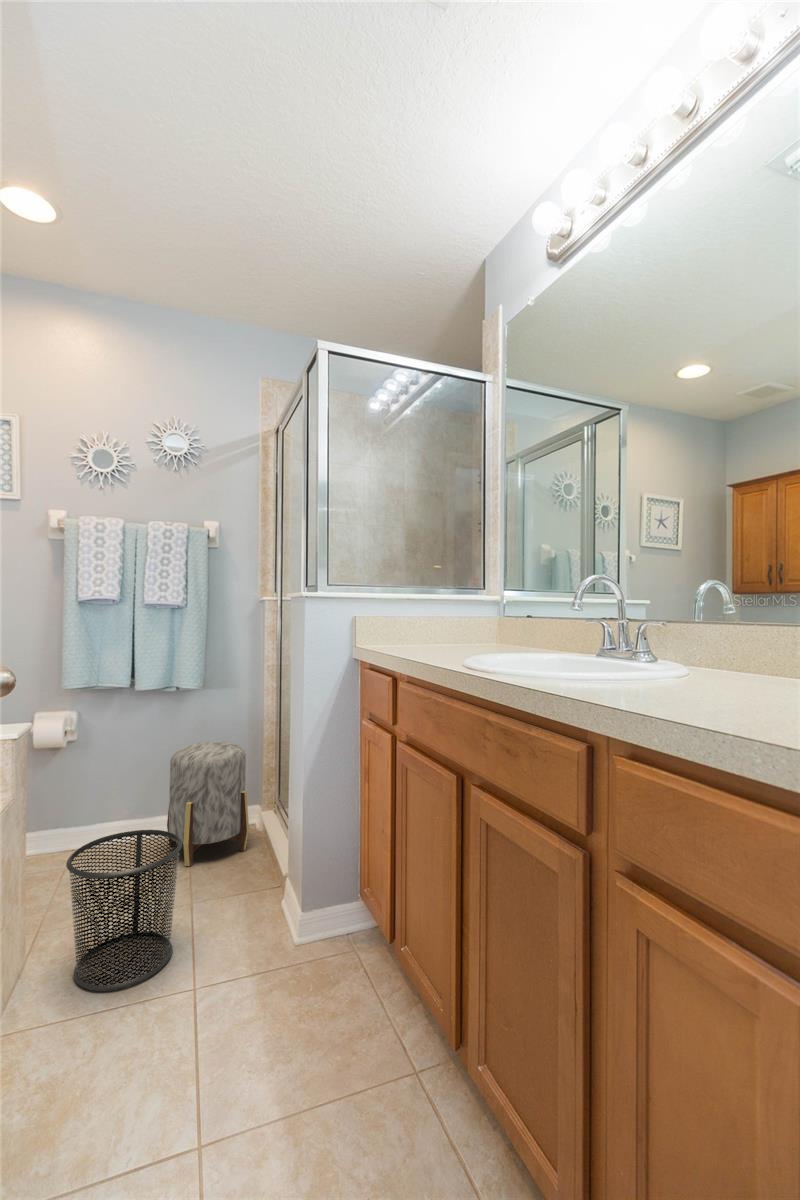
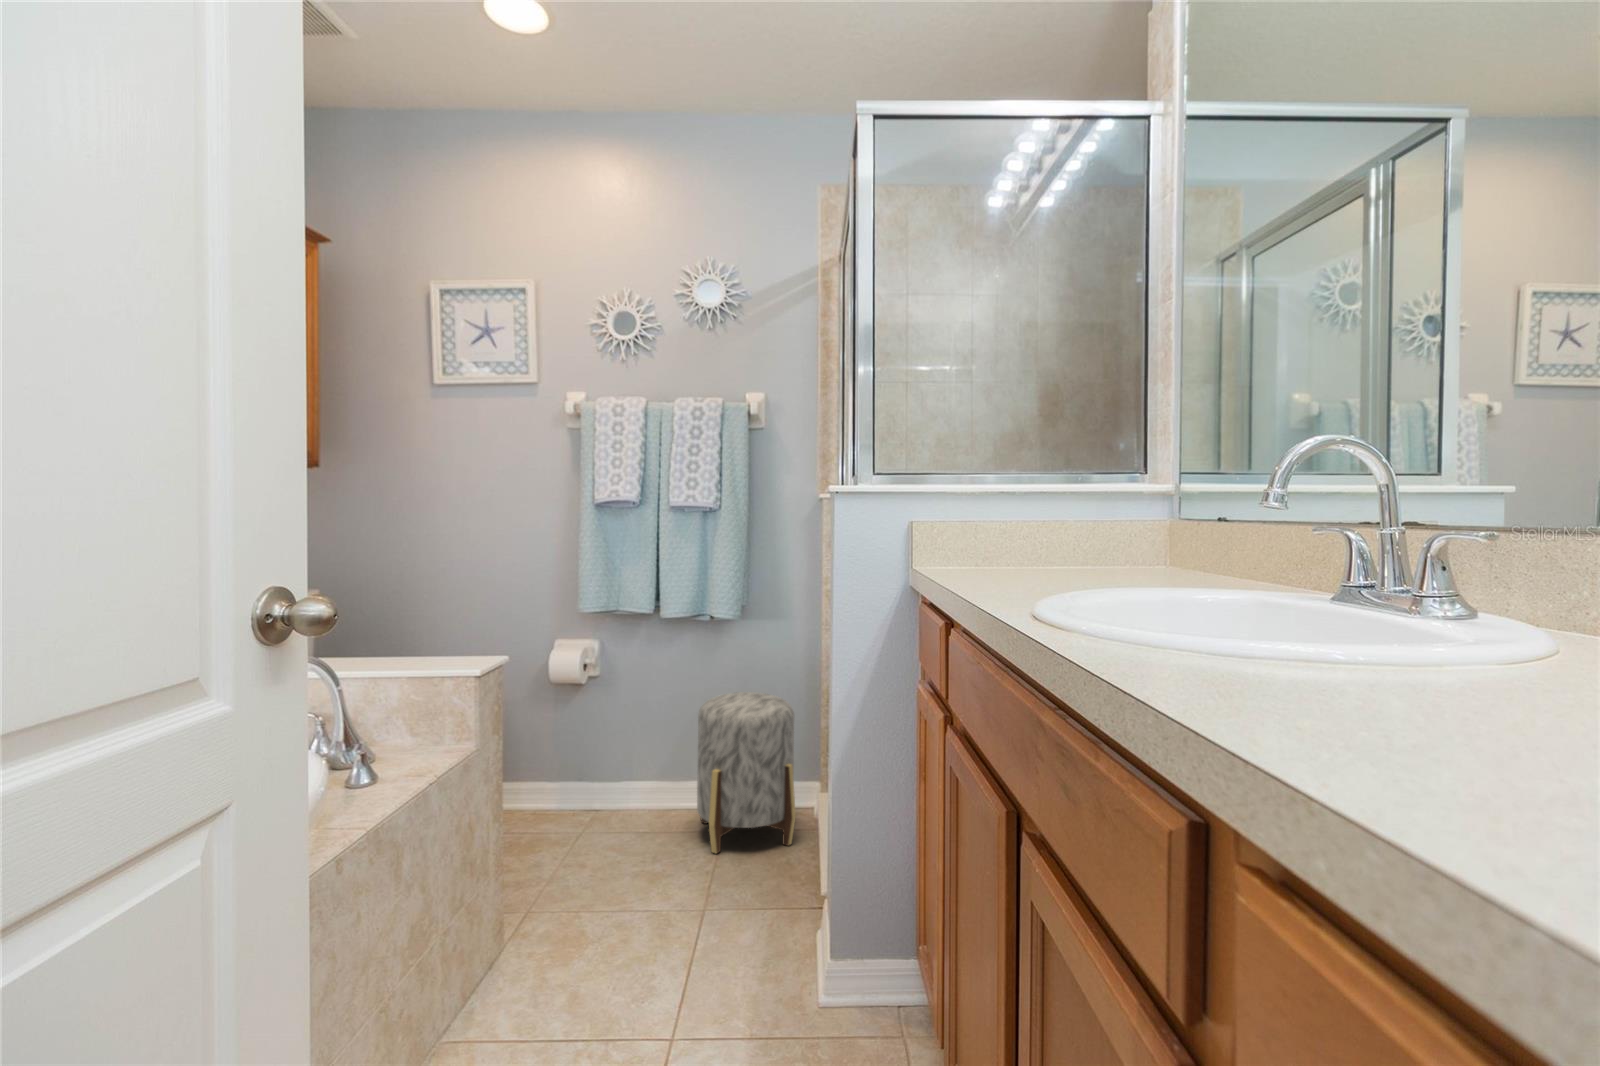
waste bin: present [66,830,182,991] -> none [539,797,677,996]

